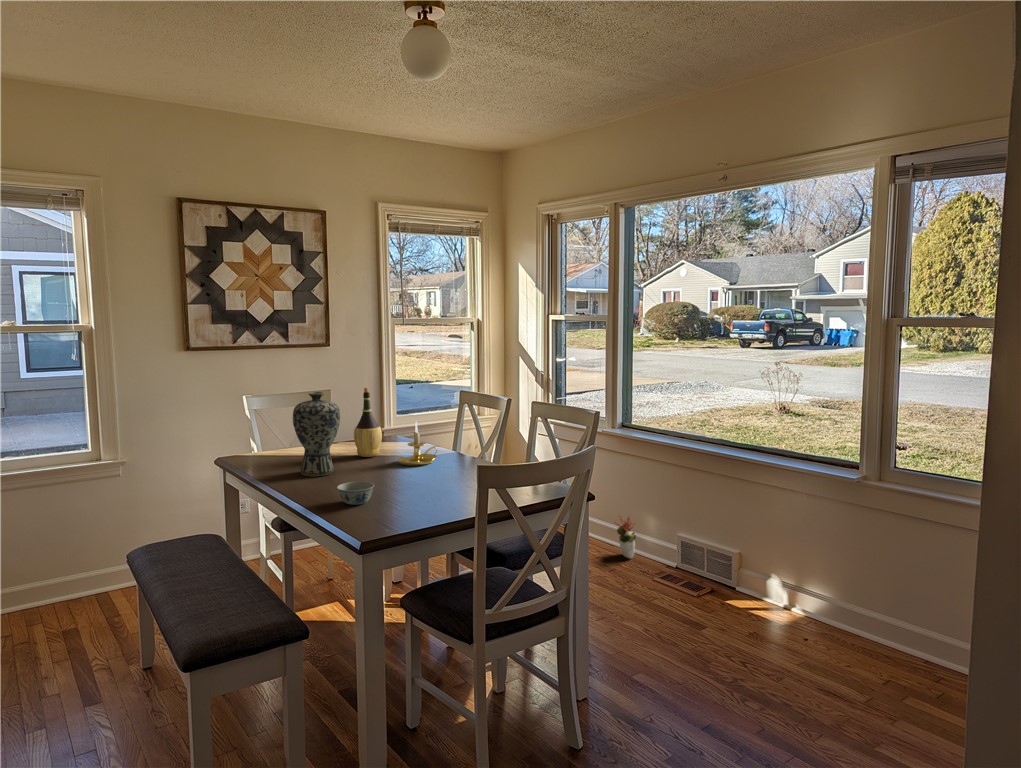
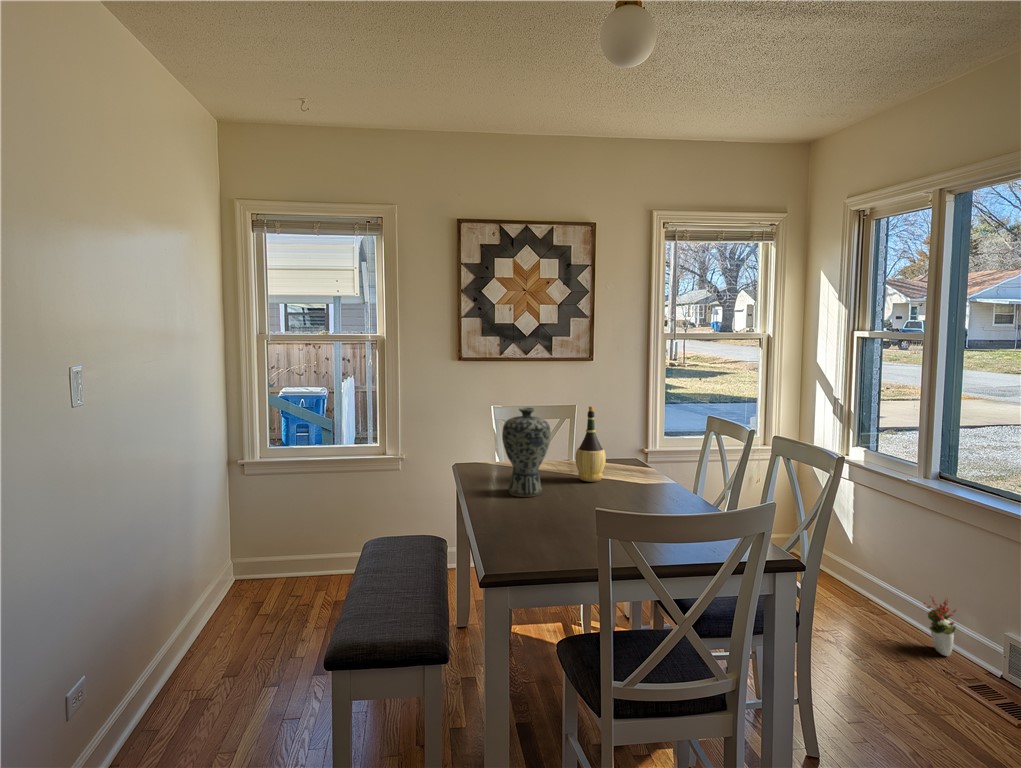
candle holder: present [398,422,438,466] -> none [613,448,665,499]
bowl: present [337,481,374,505] -> none [514,510,555,537]

